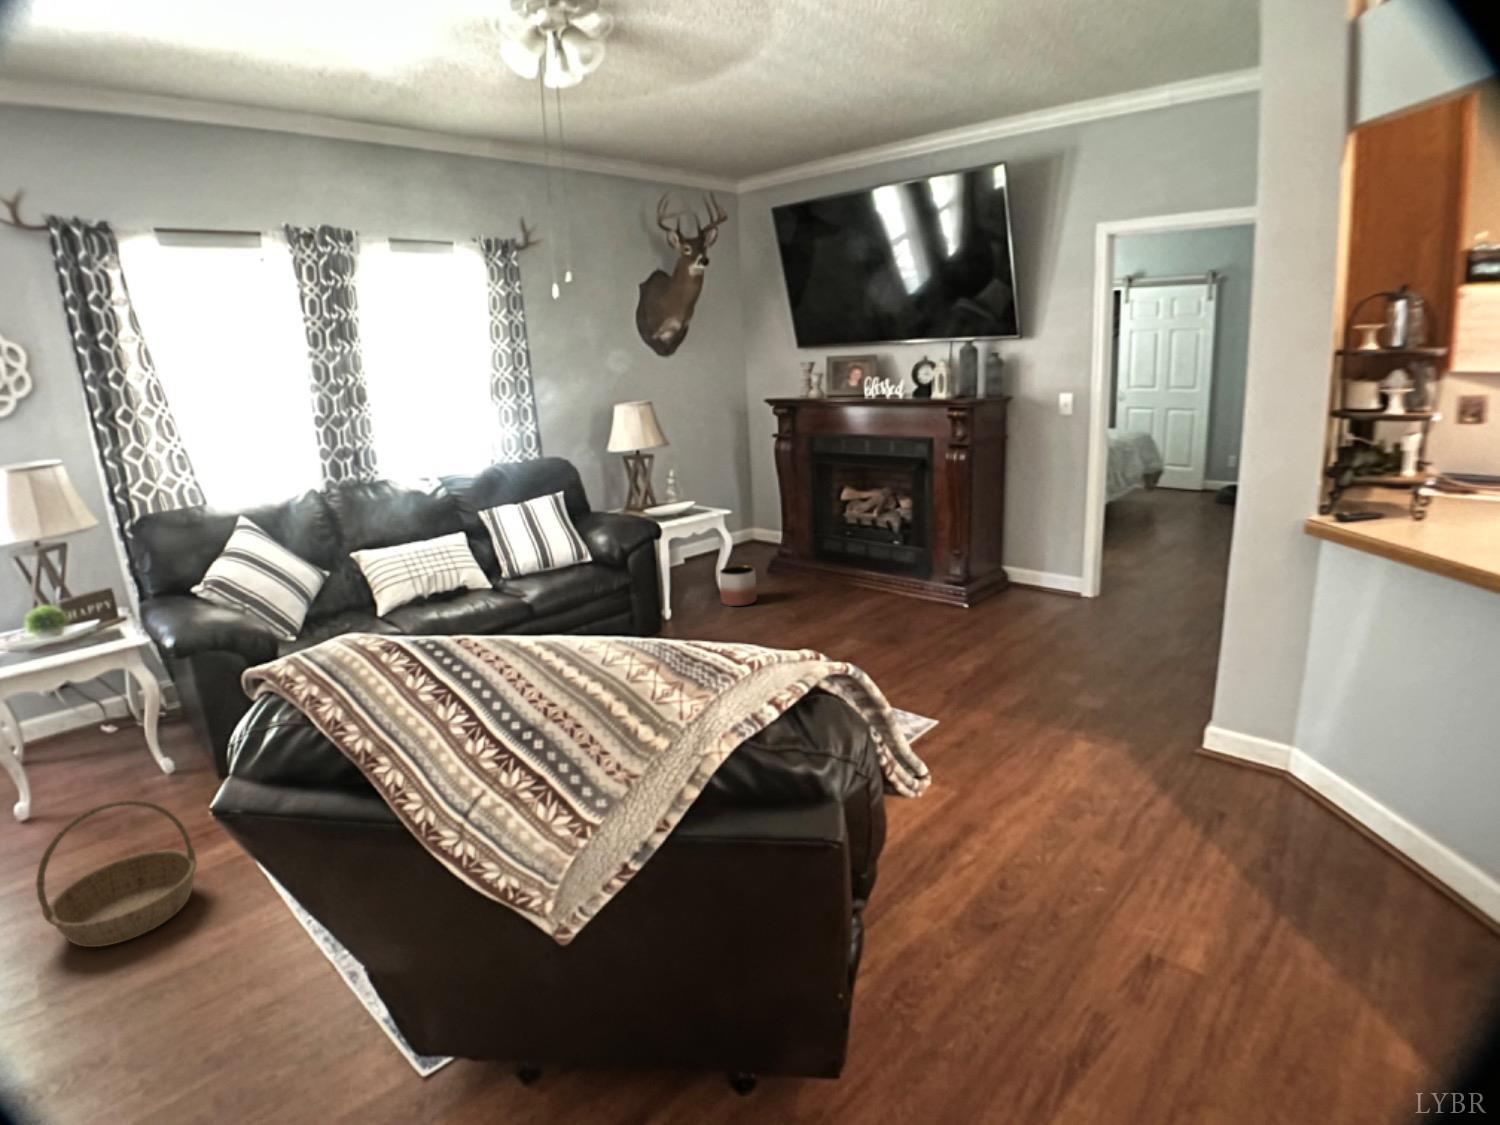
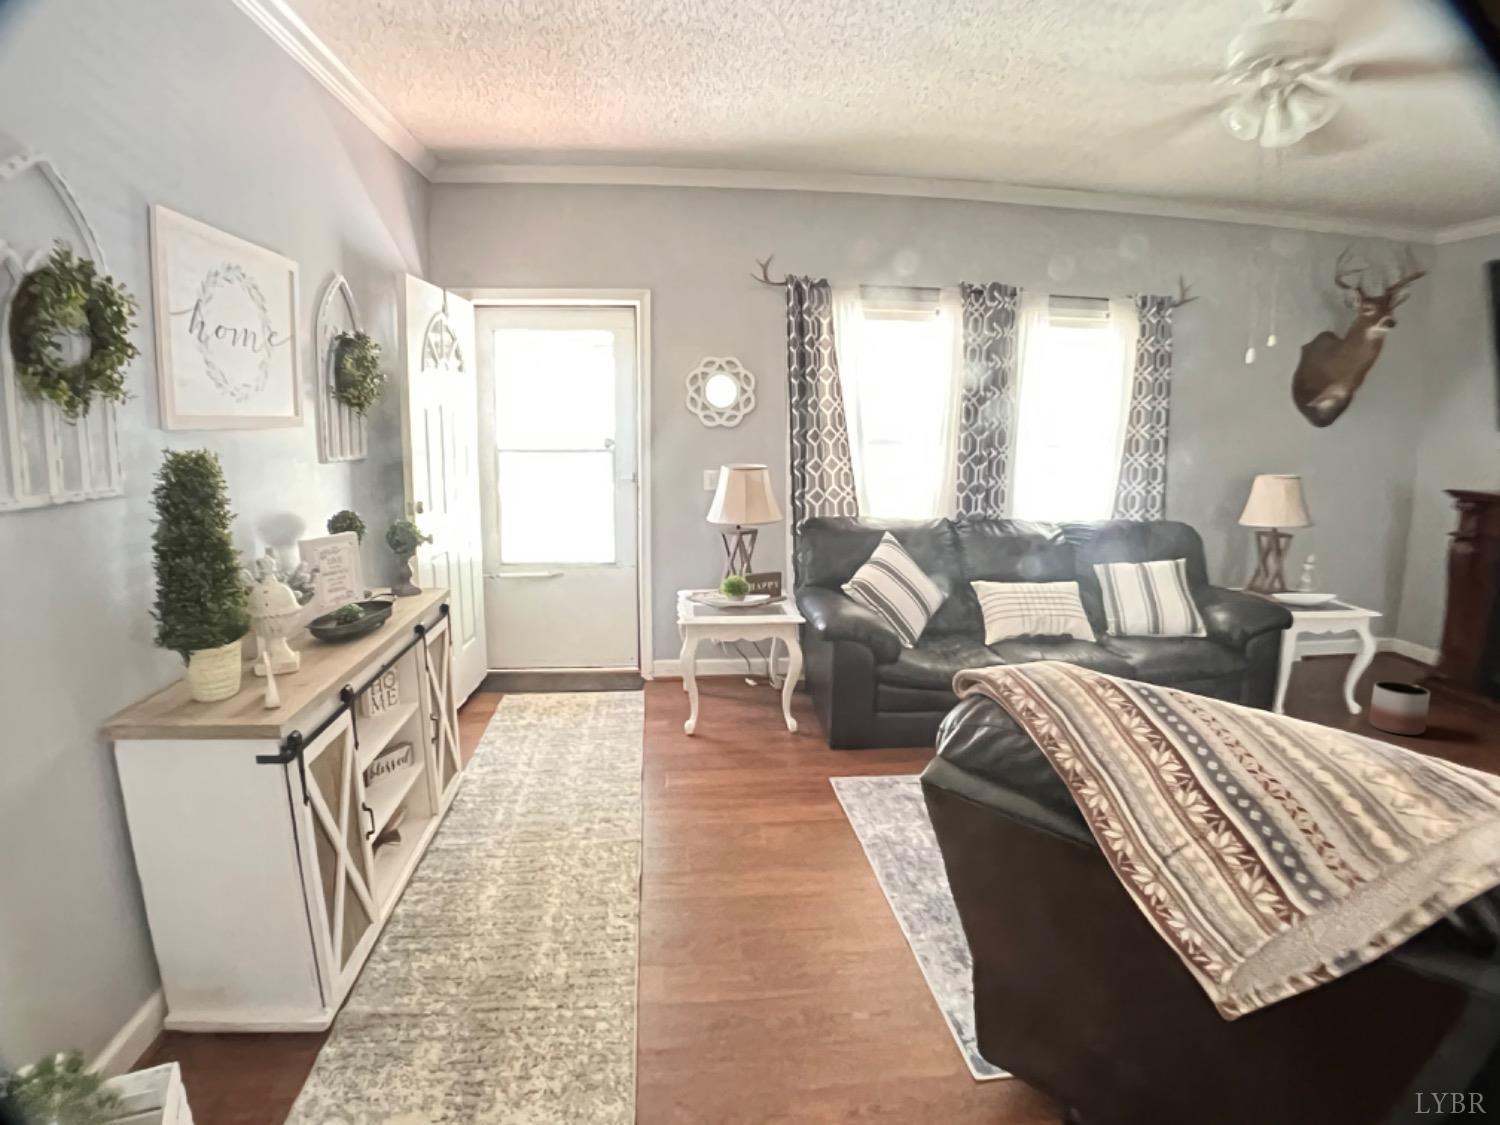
basket: present [36,800,197,947] -> none [726,749,826,864]

